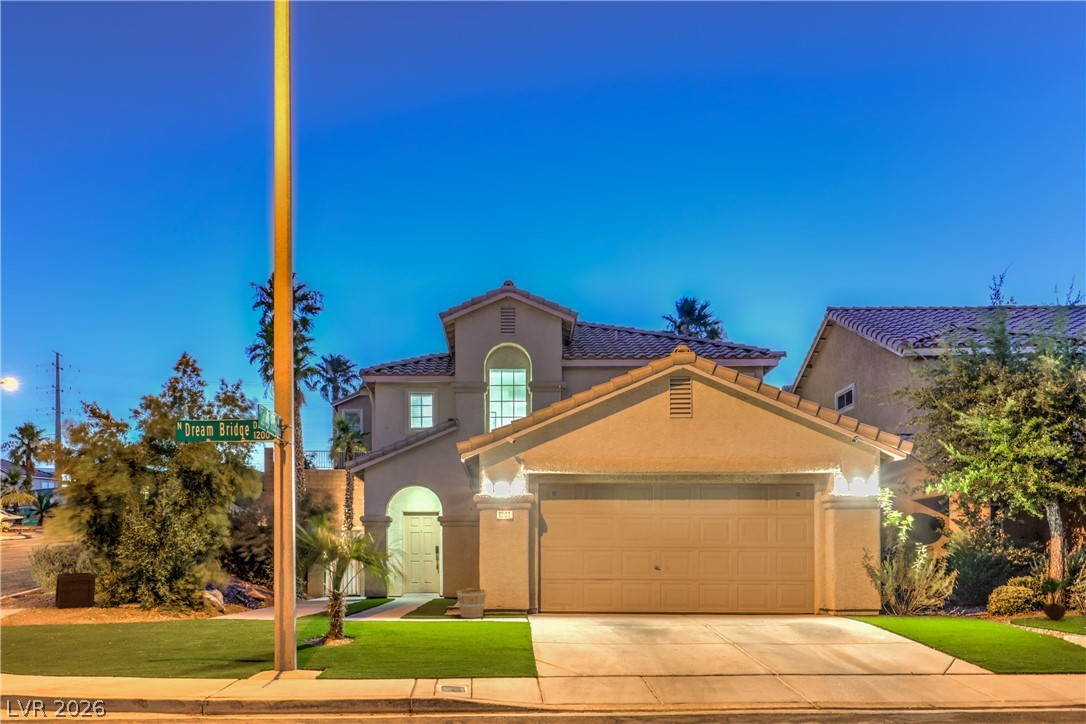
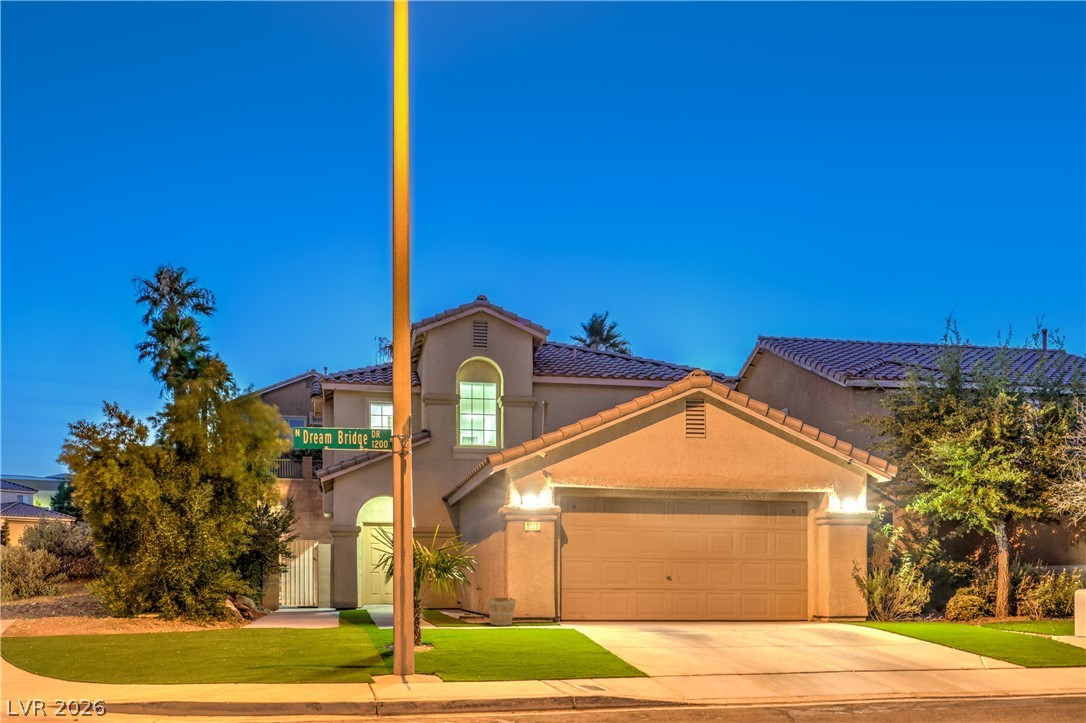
wooden crate: present [55,572,96,609] -> none [44,581,93,620]
potted tree: present [1040,577,1066,620] -> none [996,582,1022,624]

